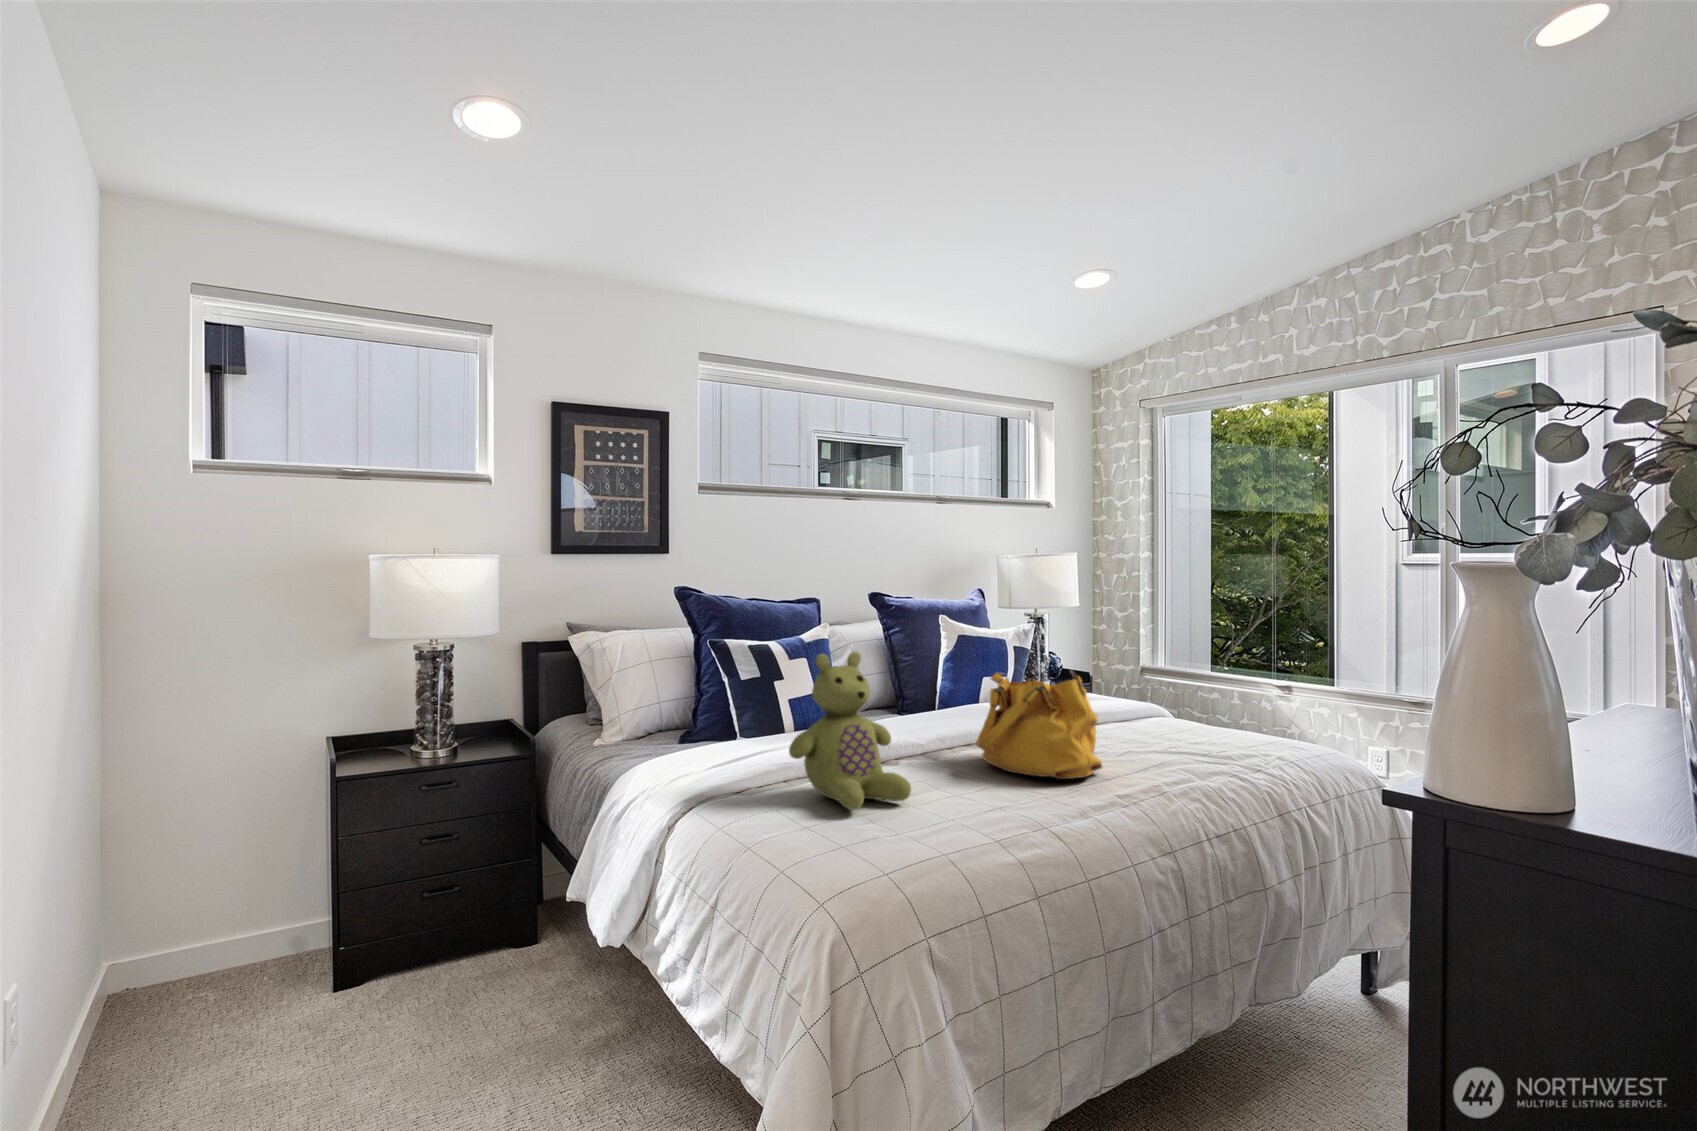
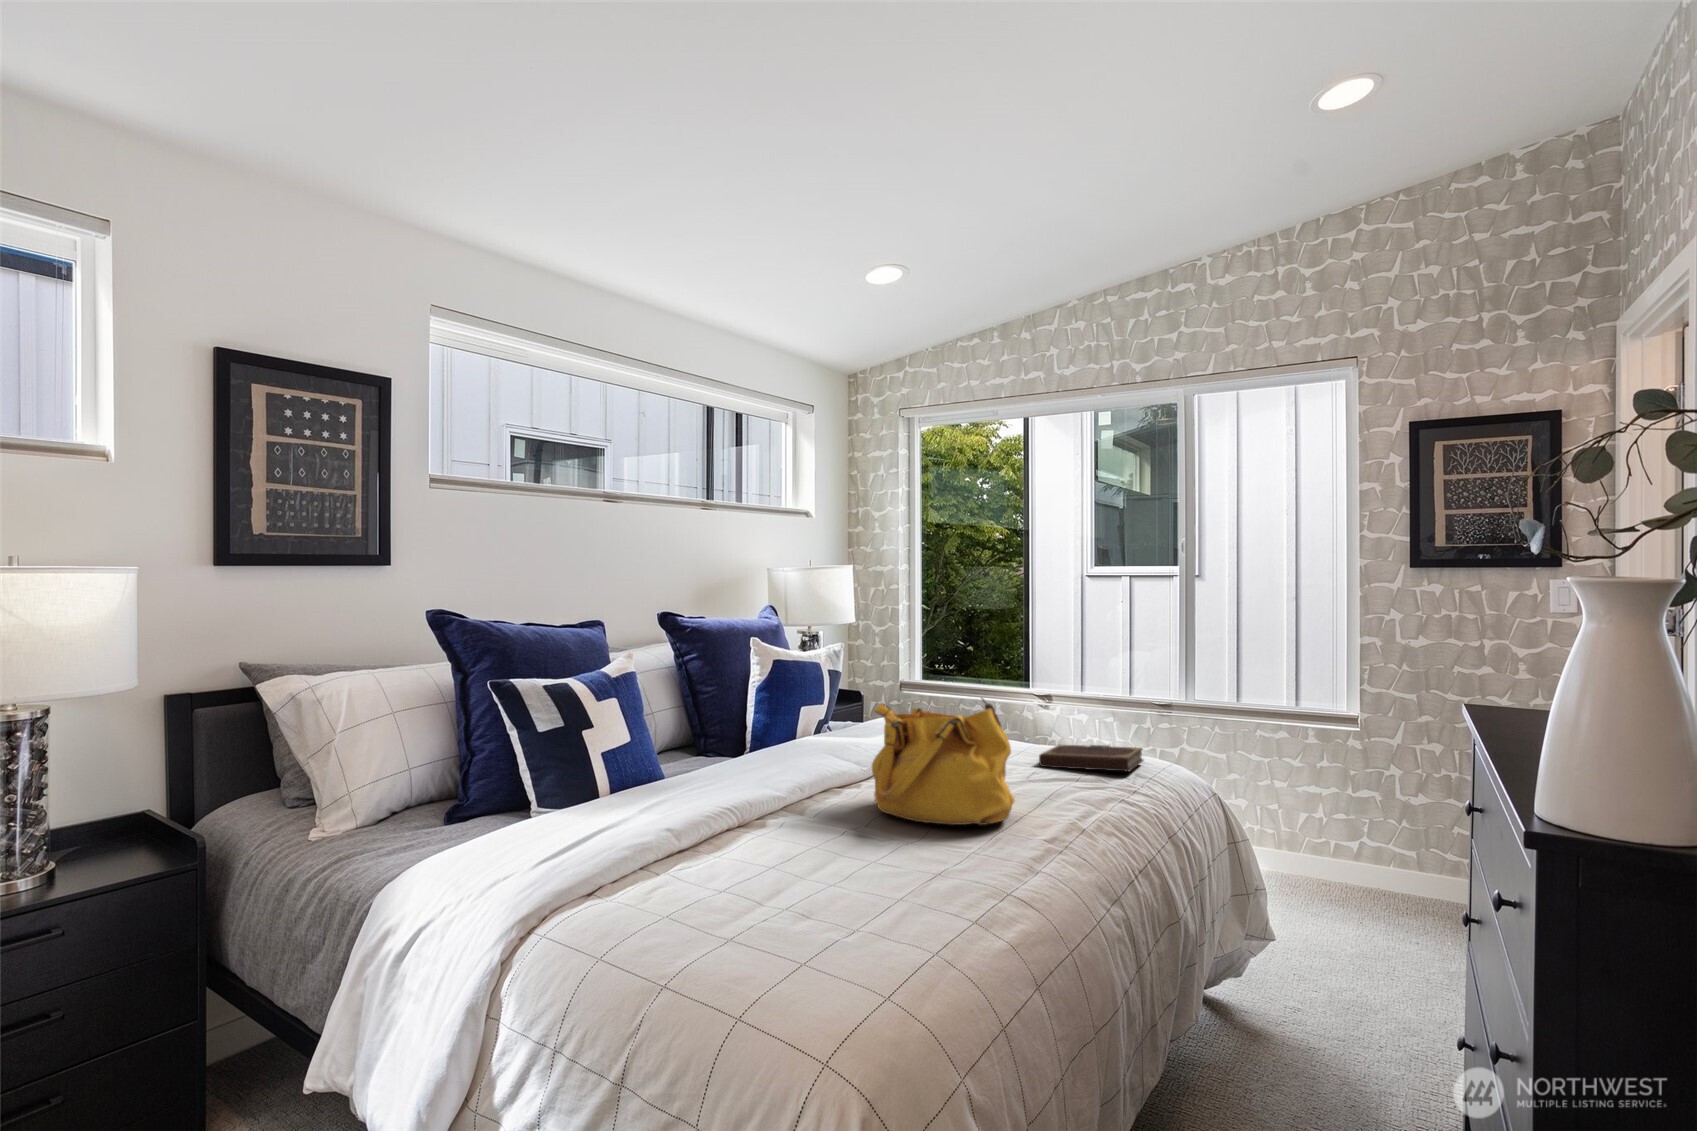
stuffed bear: present [789,652,911,810] -> none [690,691,849,906]
notebook: none [1175,726,1287,754] -> present [1039,745,1143,772]

